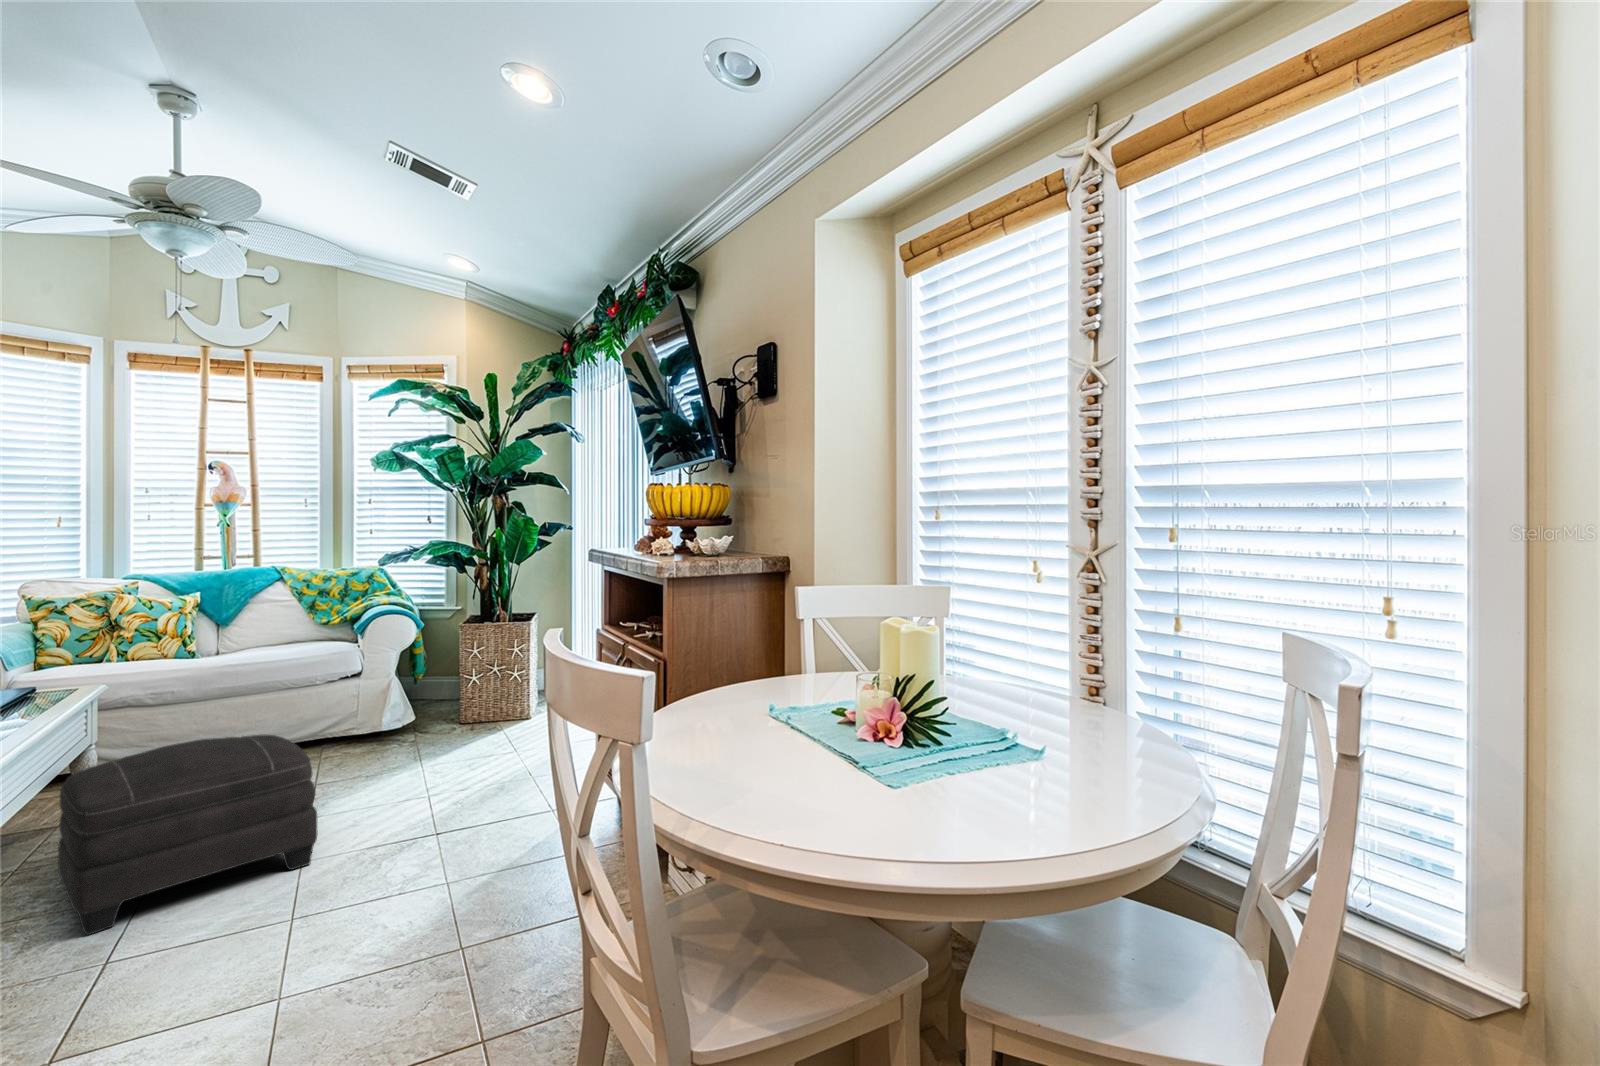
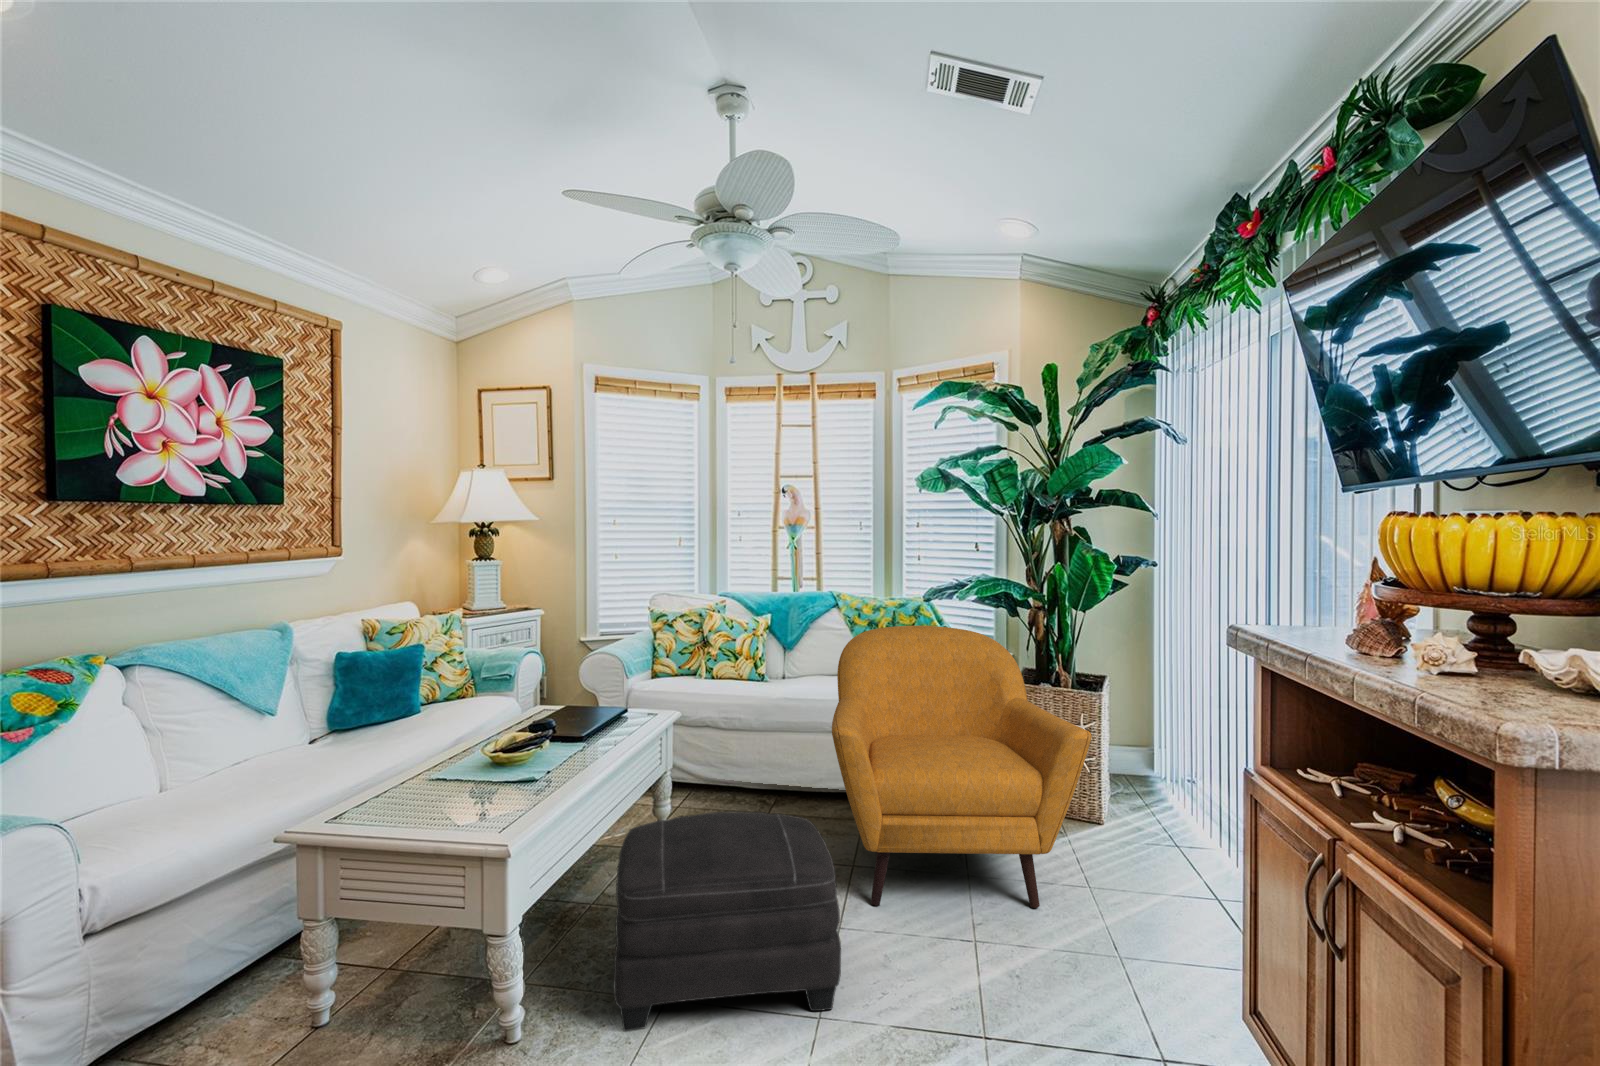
armchair: none [294,584,519,804] -> present [832,626,1092,908]

